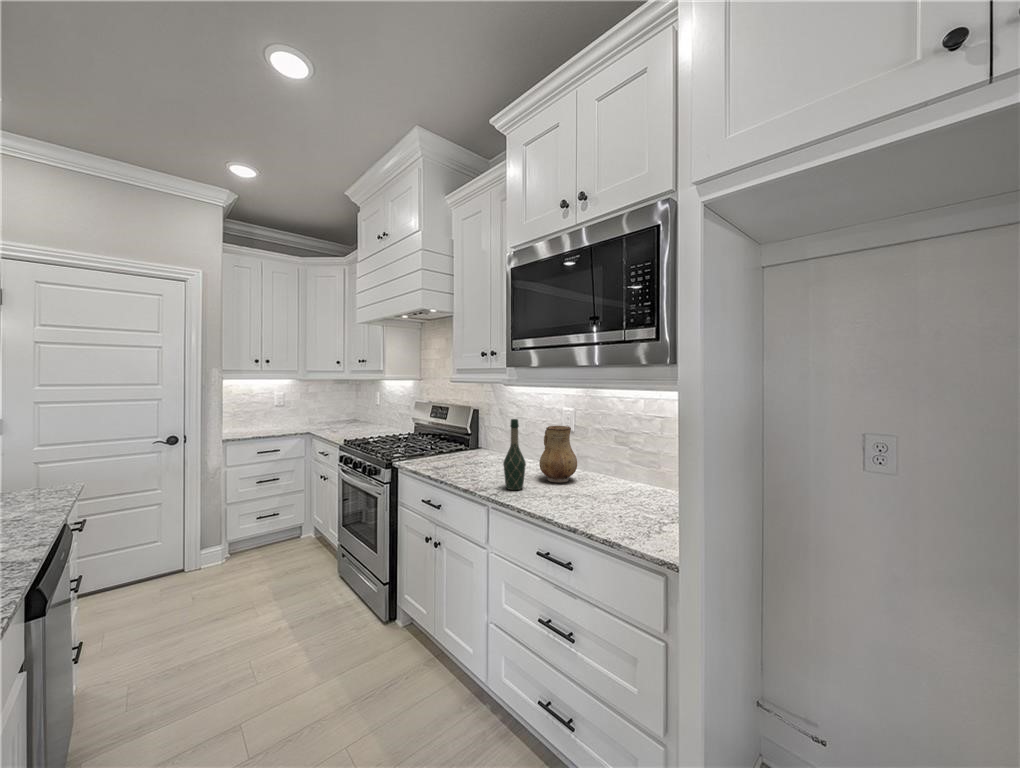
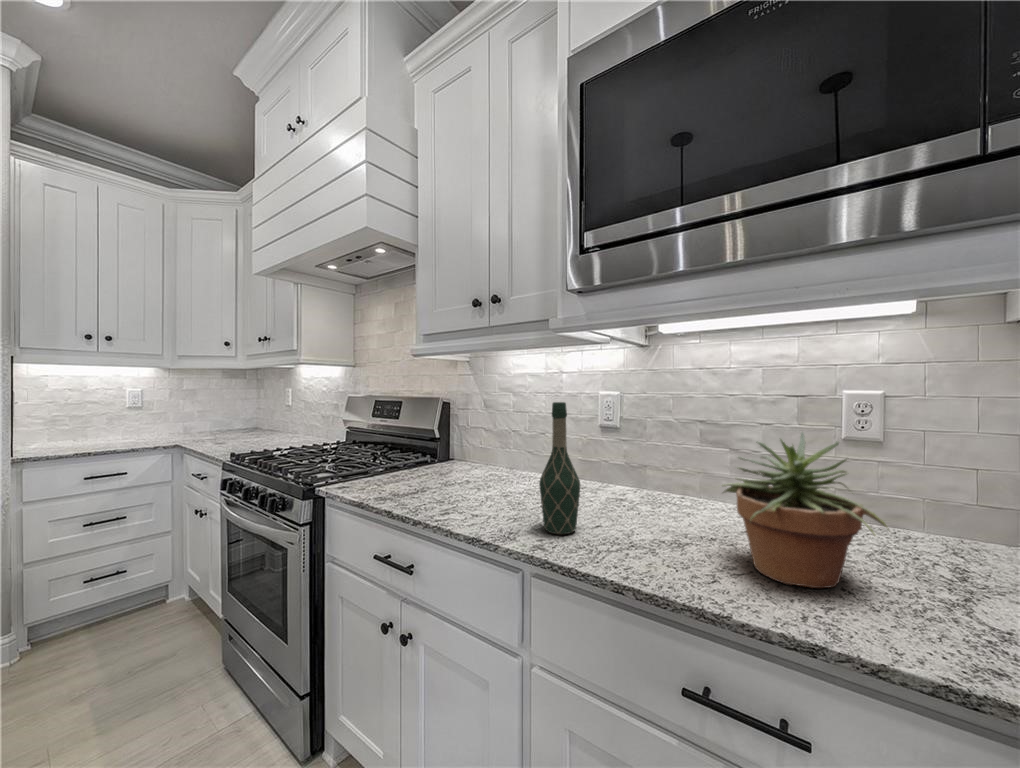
ceramic pitcher: present [539,426,577,482] -> none [584,416,649,512]
potted plant: none [578,440,651,516] -> present [723,433,889,588]

